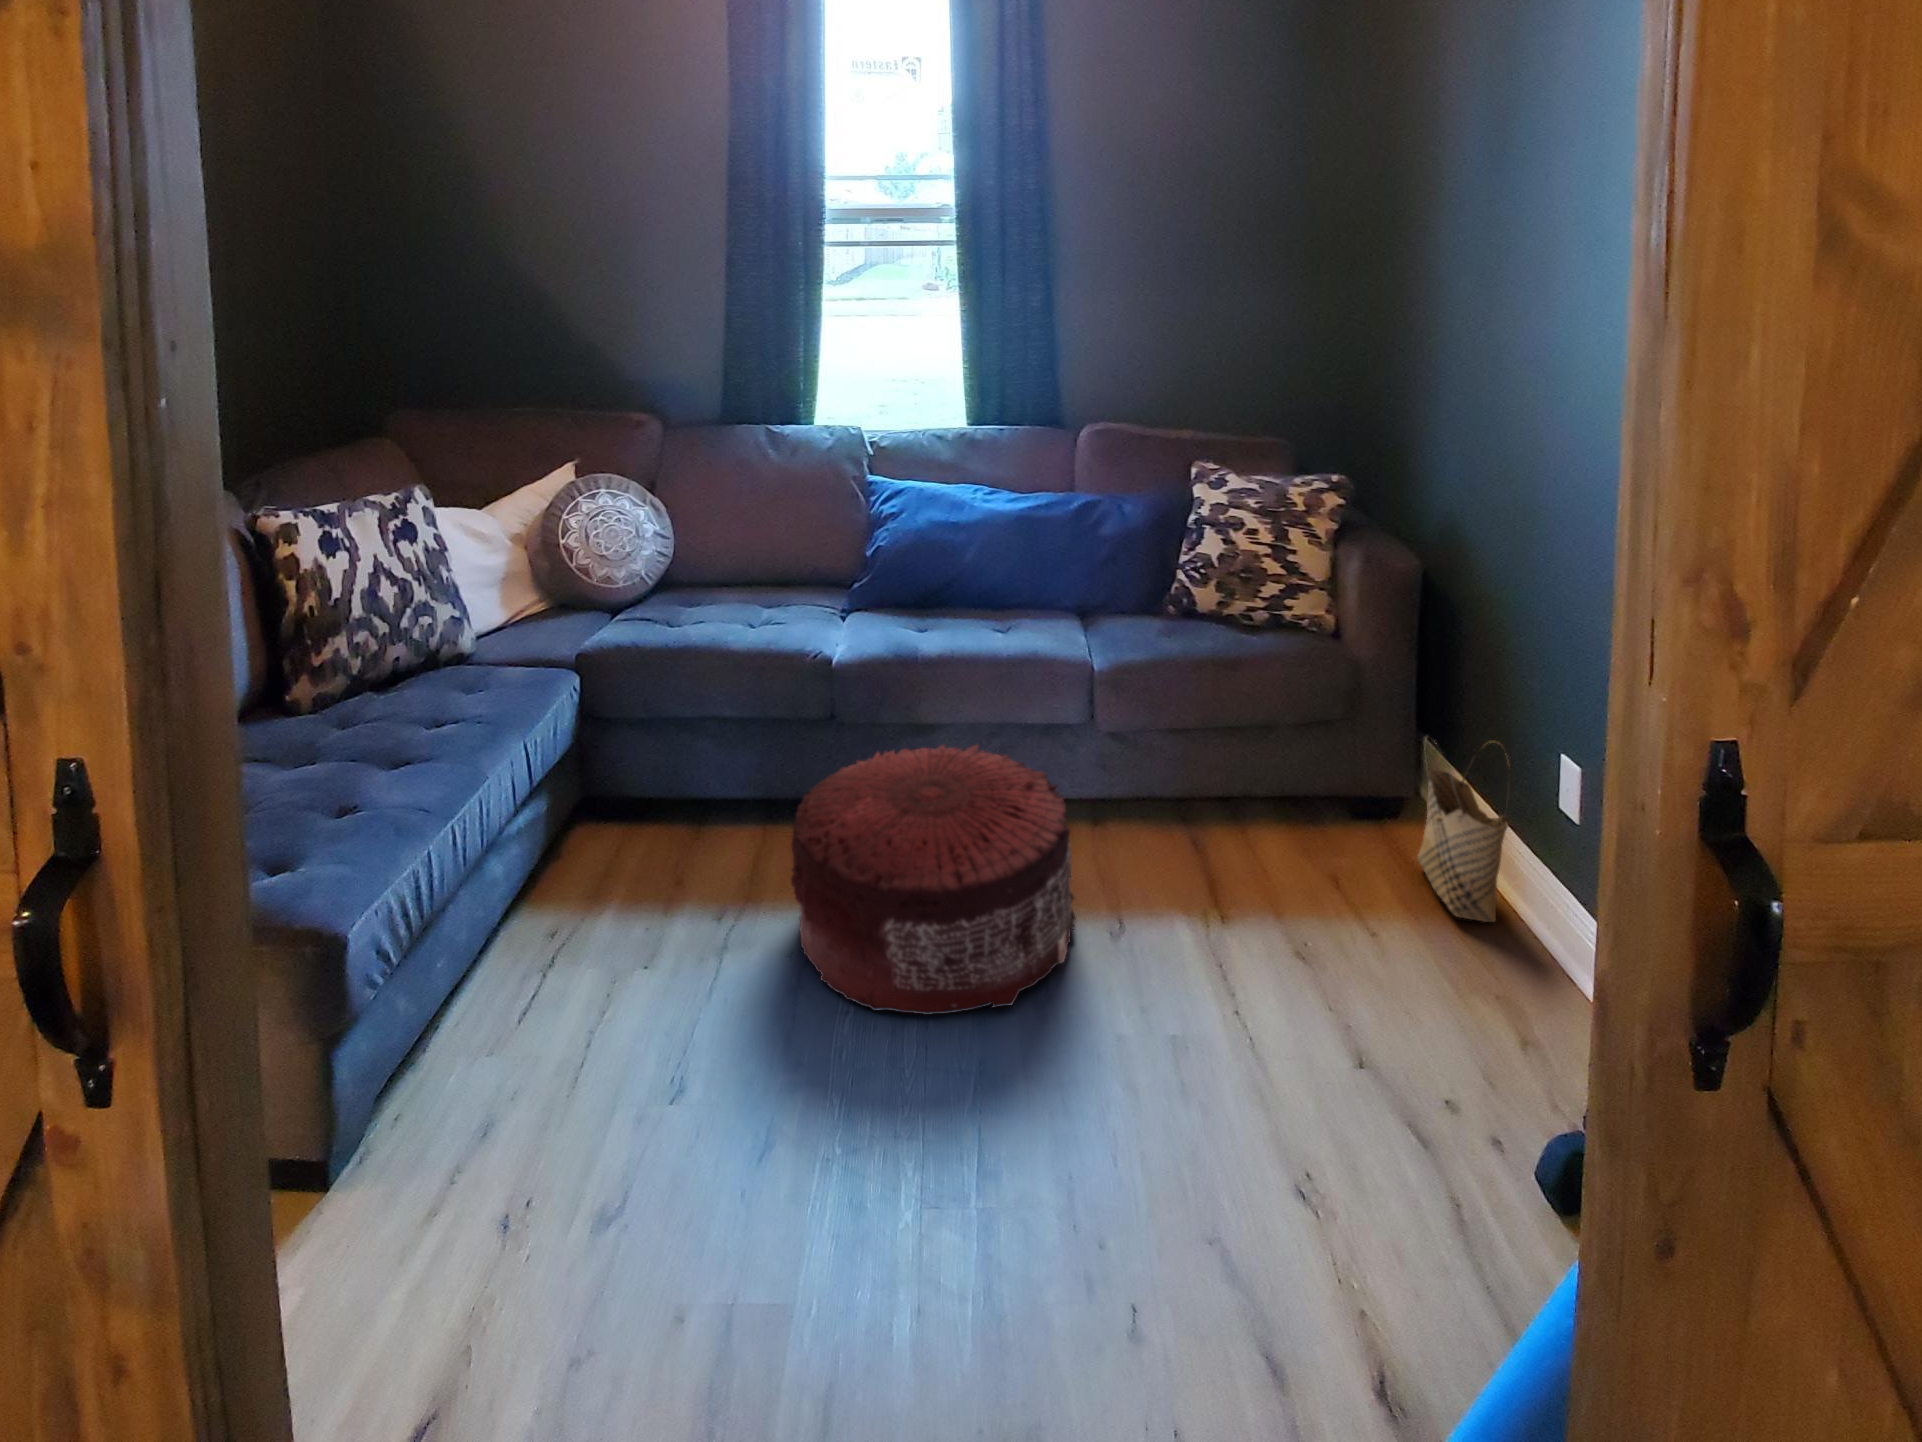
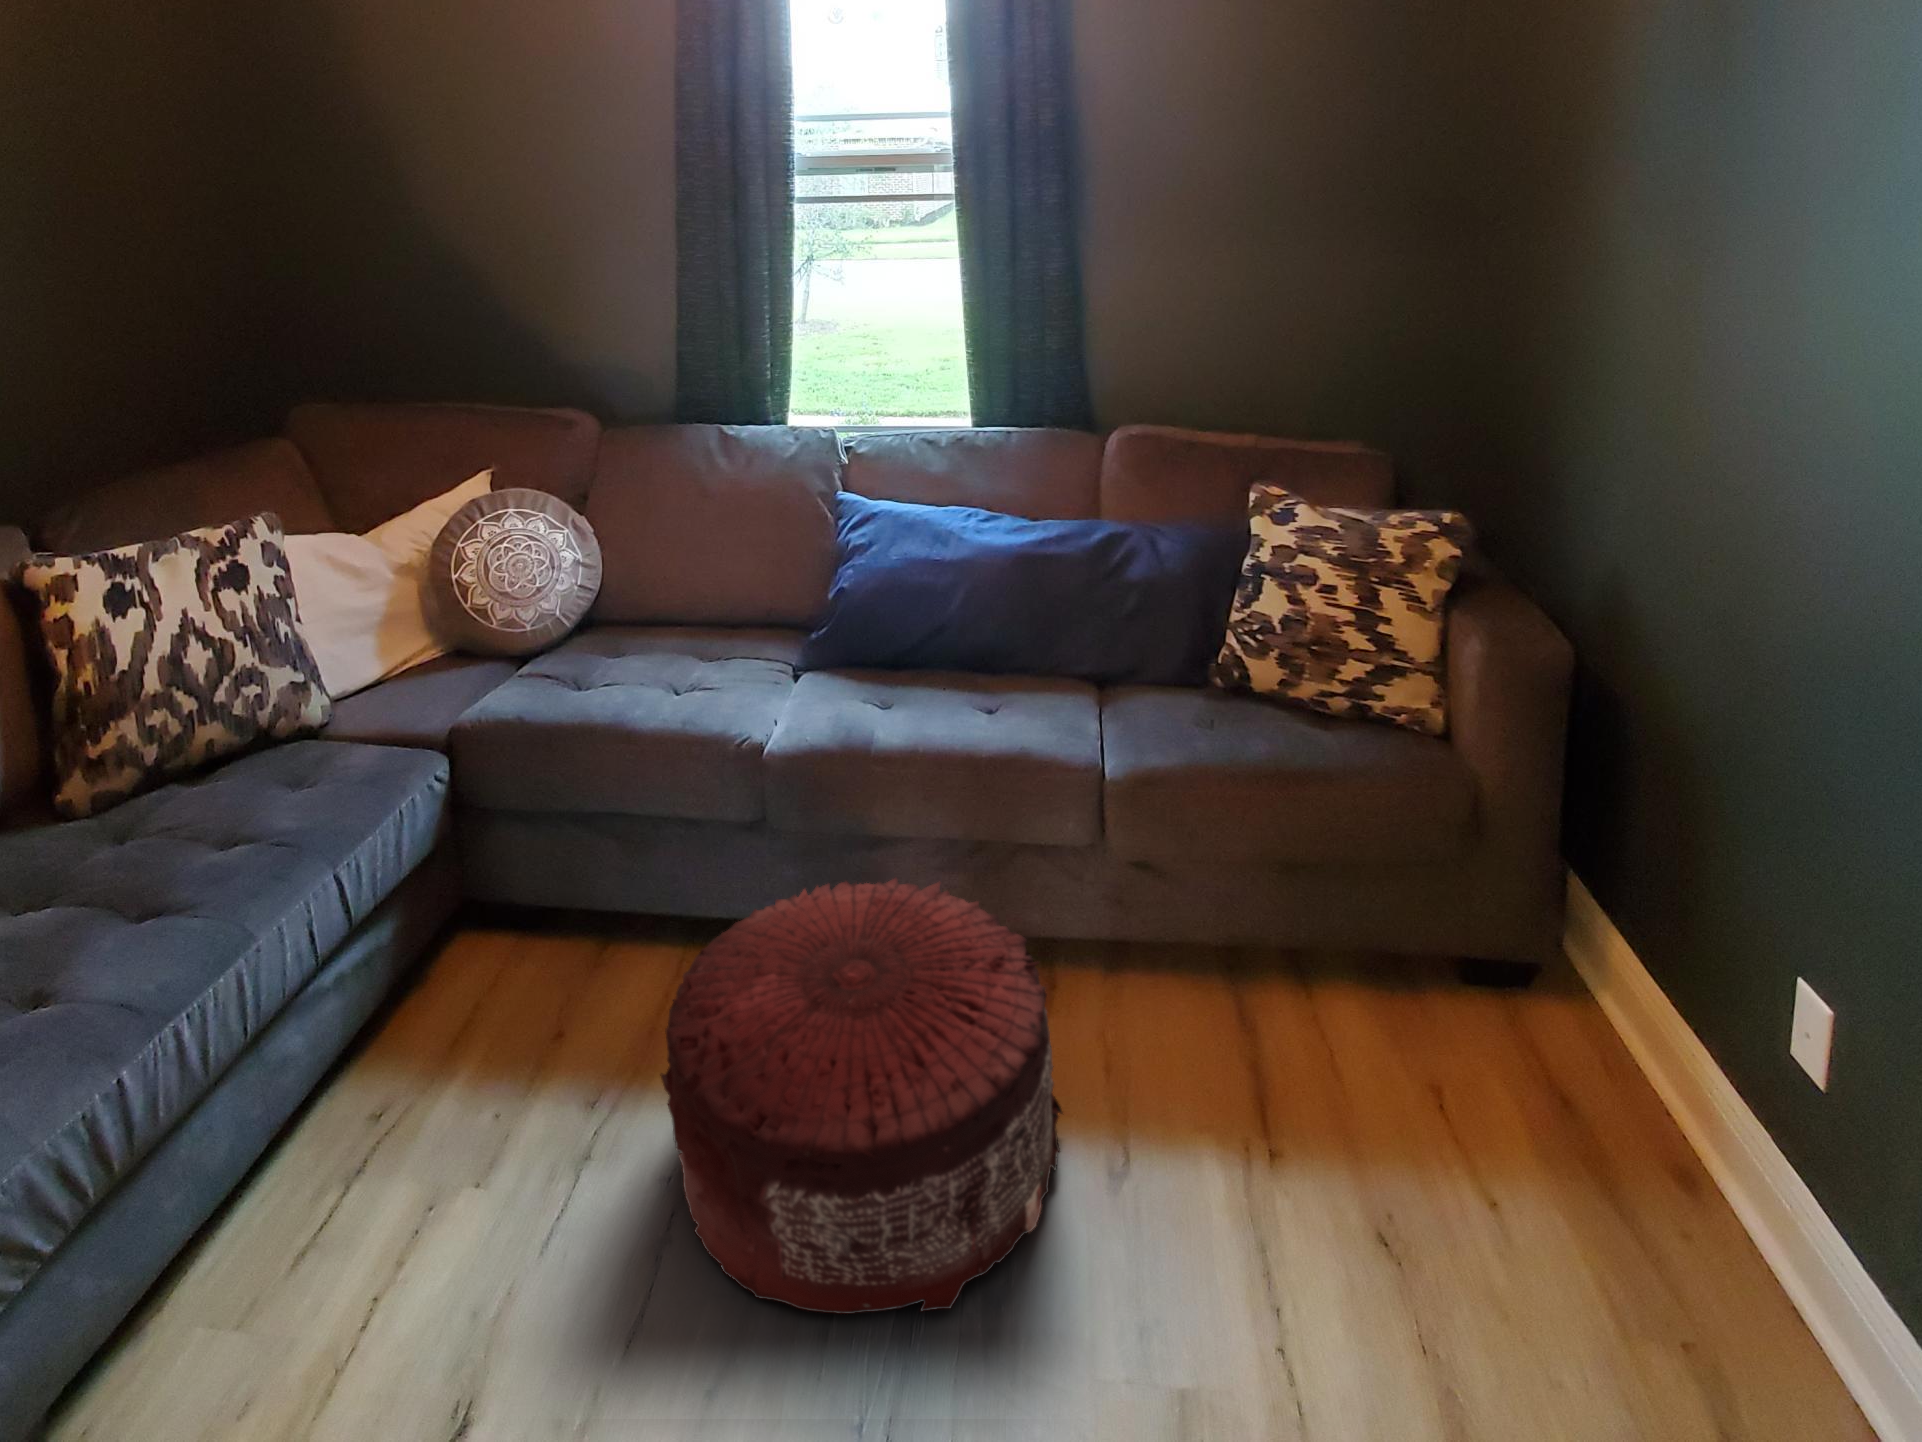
woven basket: present [1418,740,1510,922] -> none [1560,911,1707,1197]

